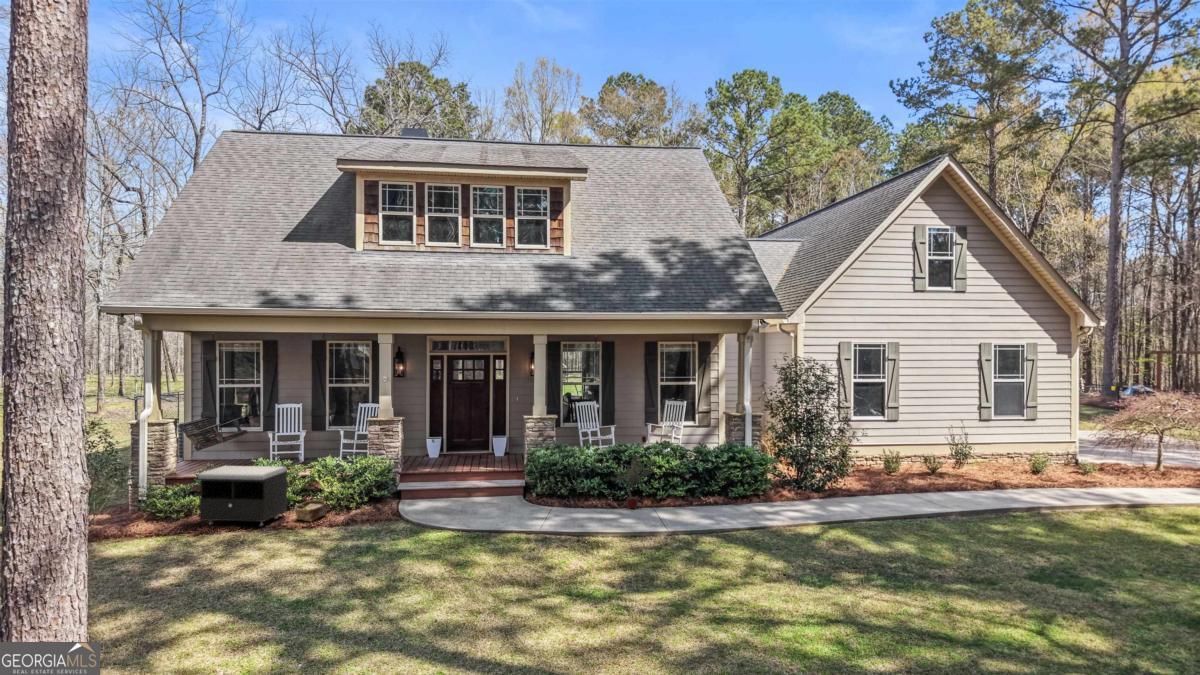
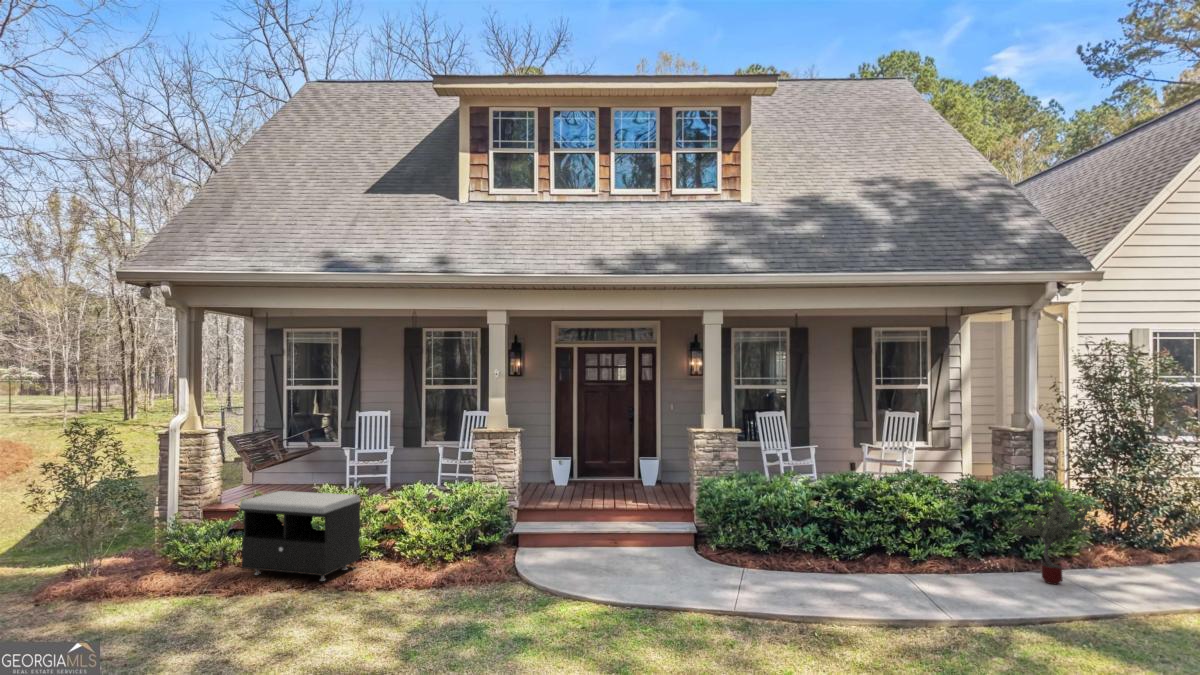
potted tree: present [611,453,654,509] -> present [1011,491,1091,584]
woven basket: present [295,495,327,521] -> none [369,538,414,578]

